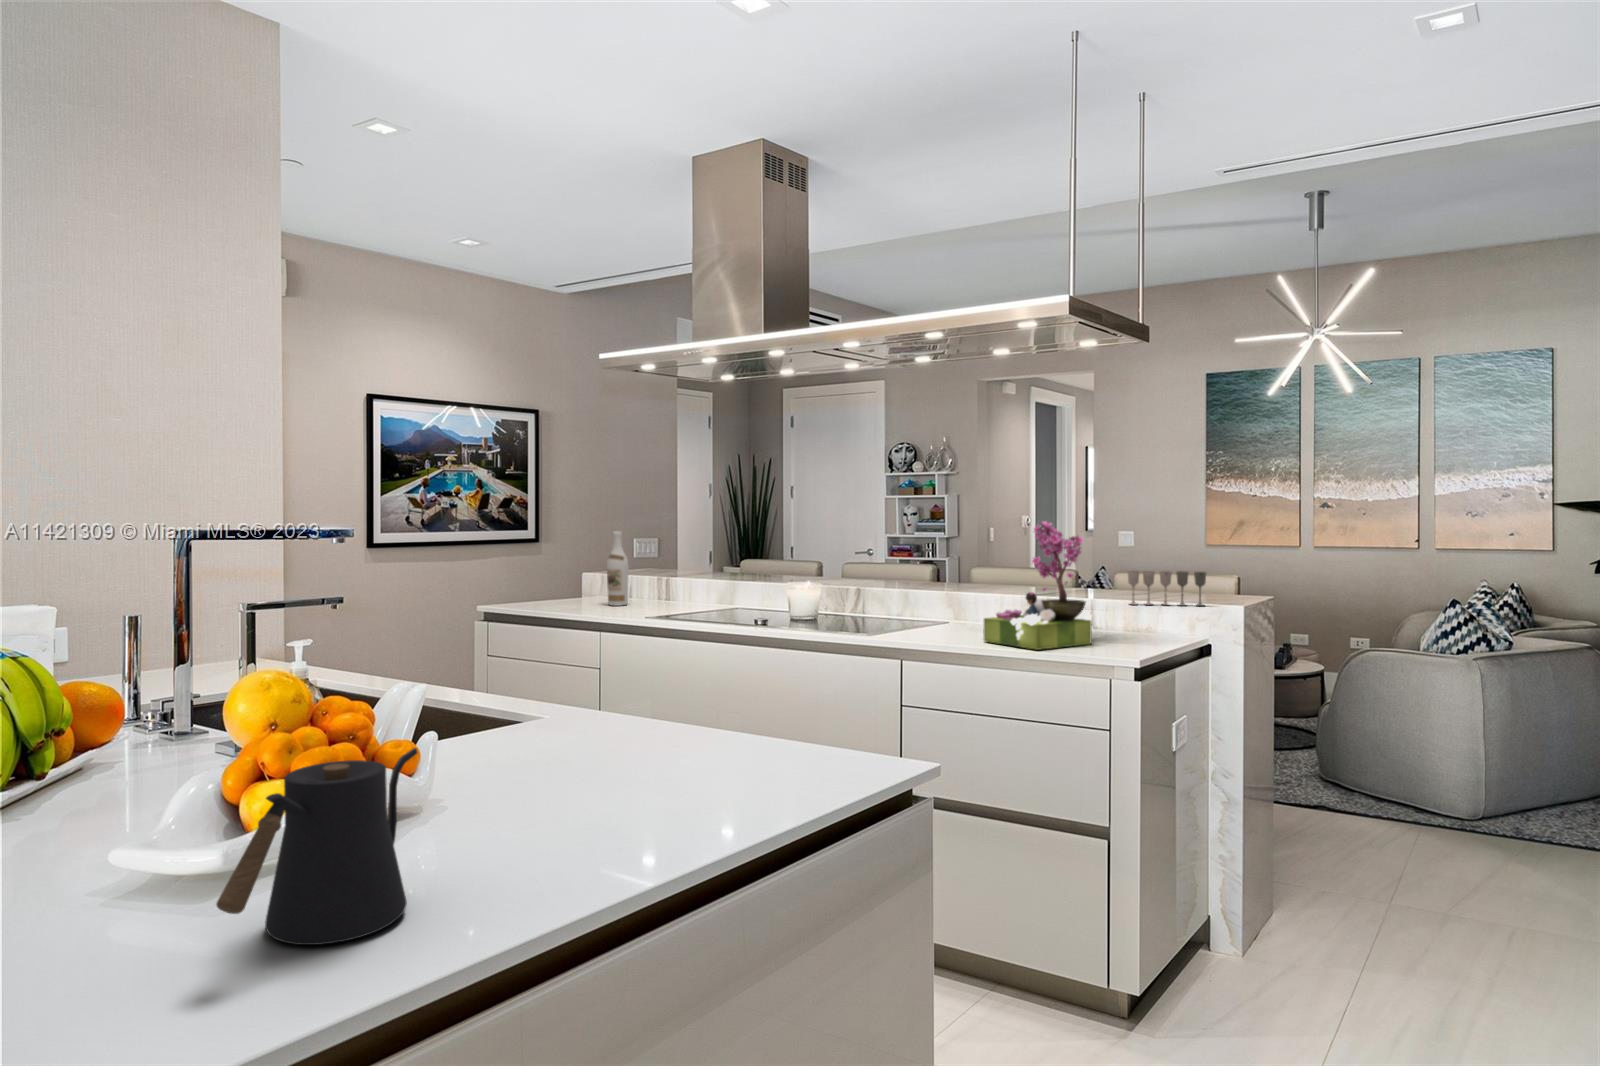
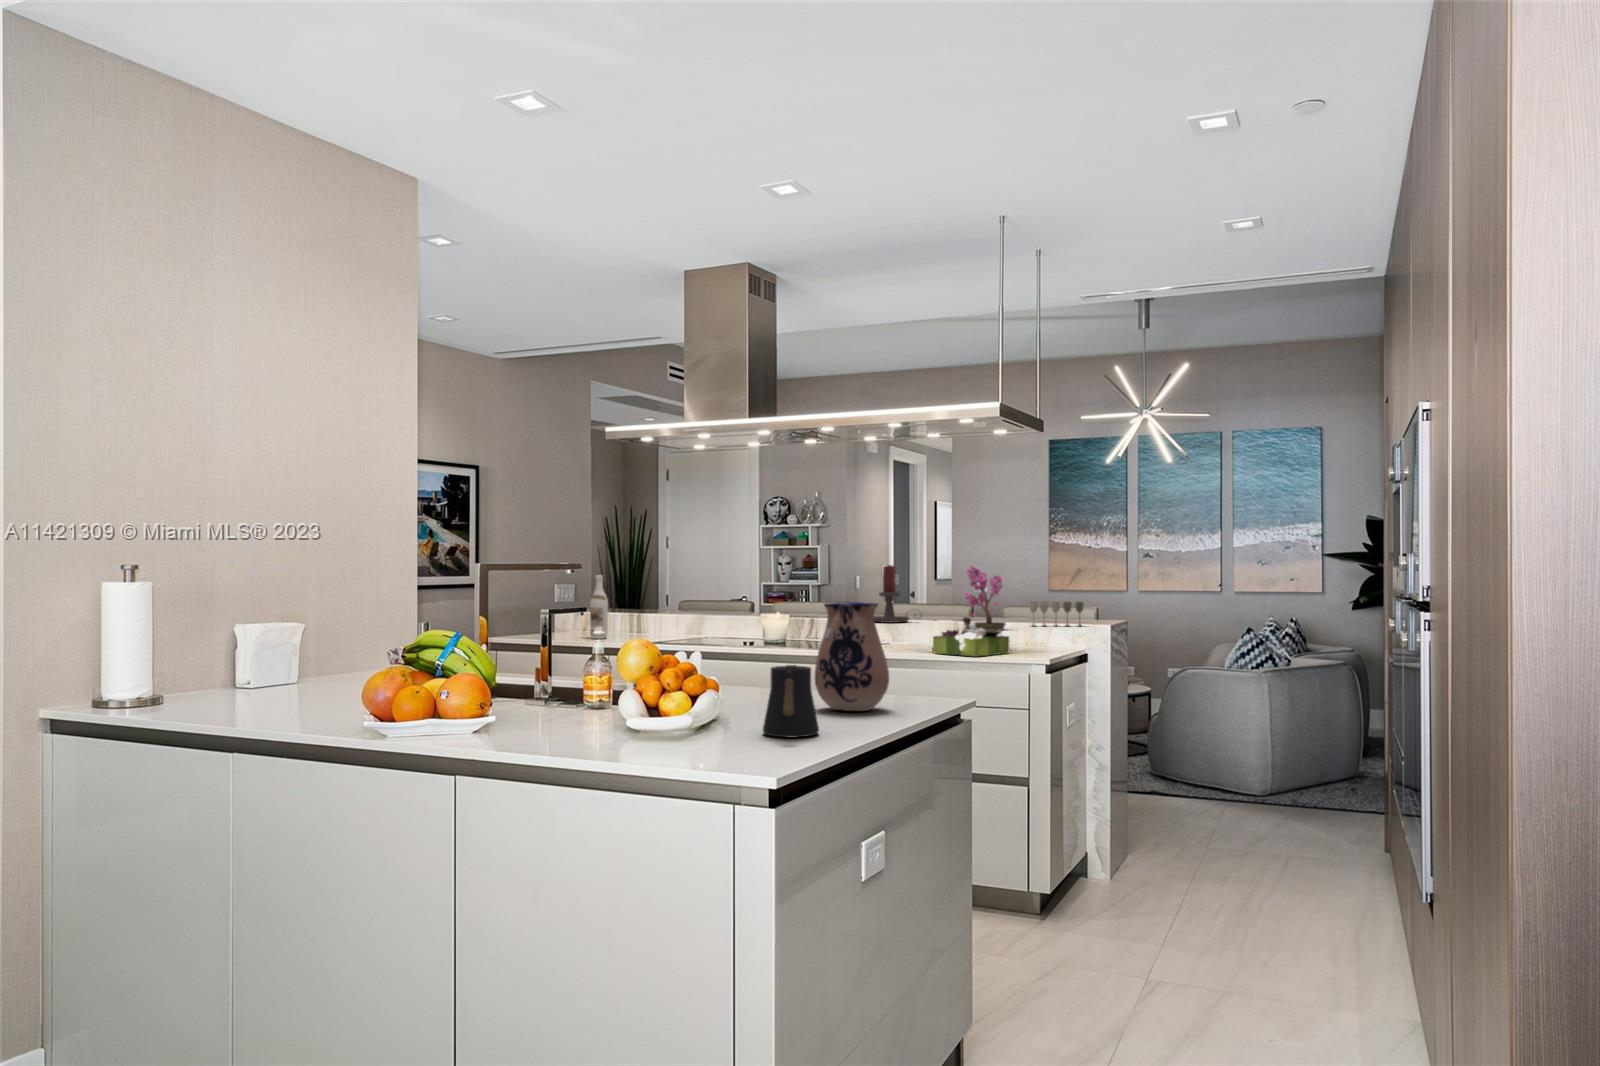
candle holder: none [922,520,989,594] -> present [874,565,918,623]
ceramic pitcher: none [571,599,714,814] -> present [815,602,889,711]

